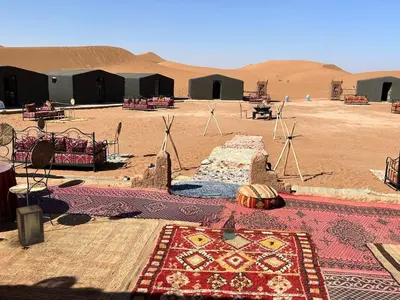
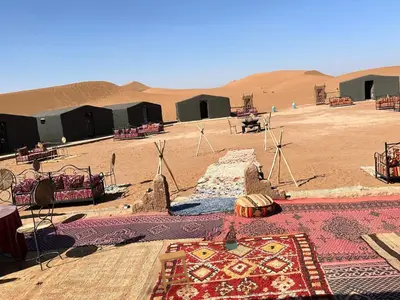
storage box: present [16,205,45,247] -> none [26,241,57,283]
footstool: none [152,235,181,277] -> present [159,250,190,293]

